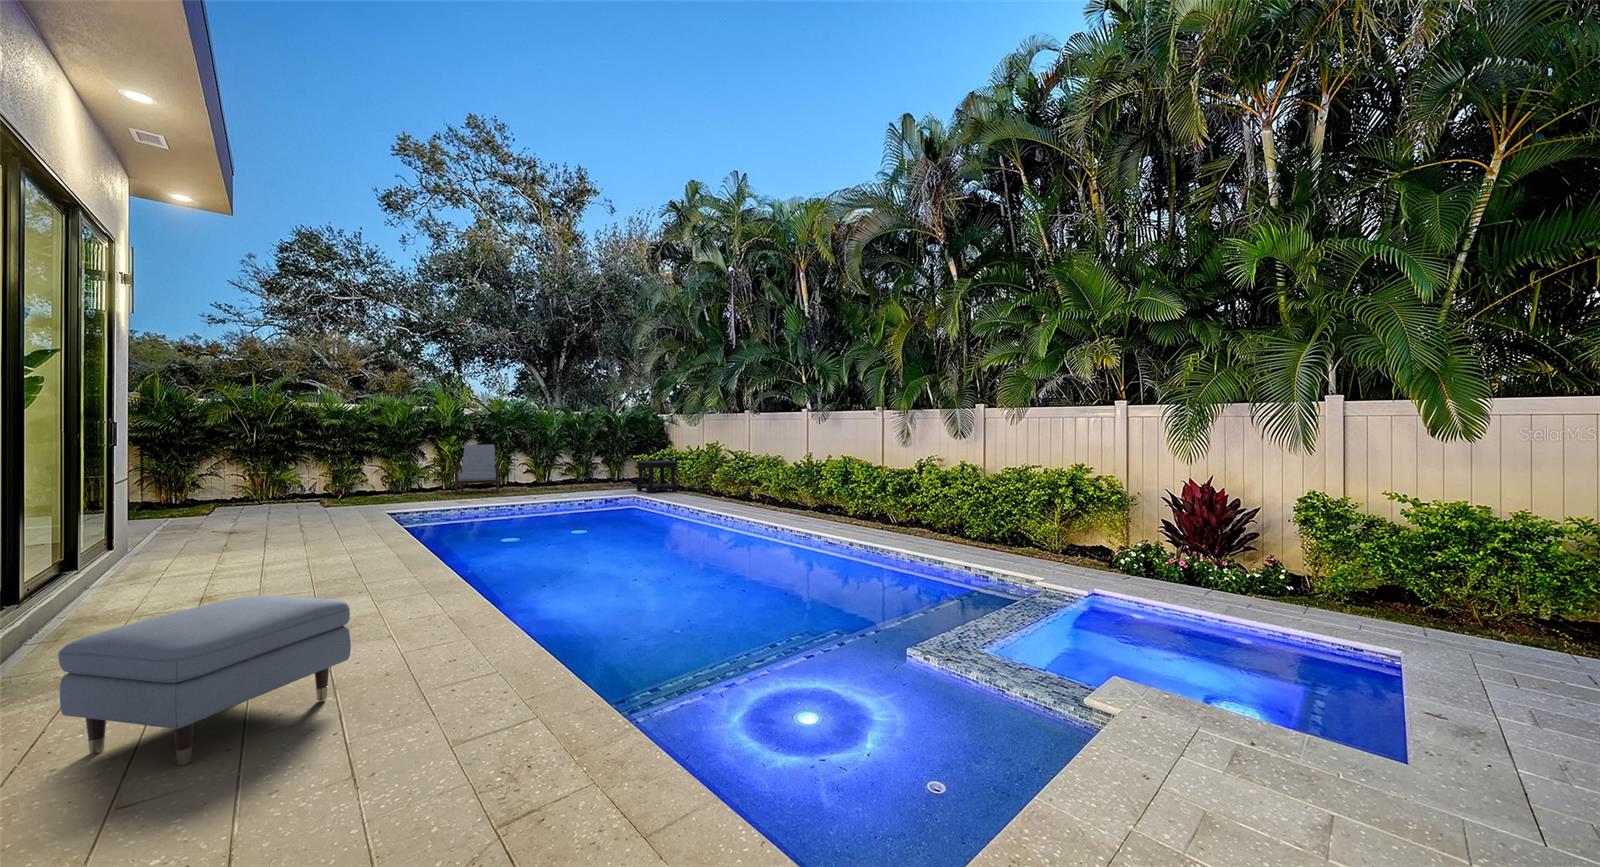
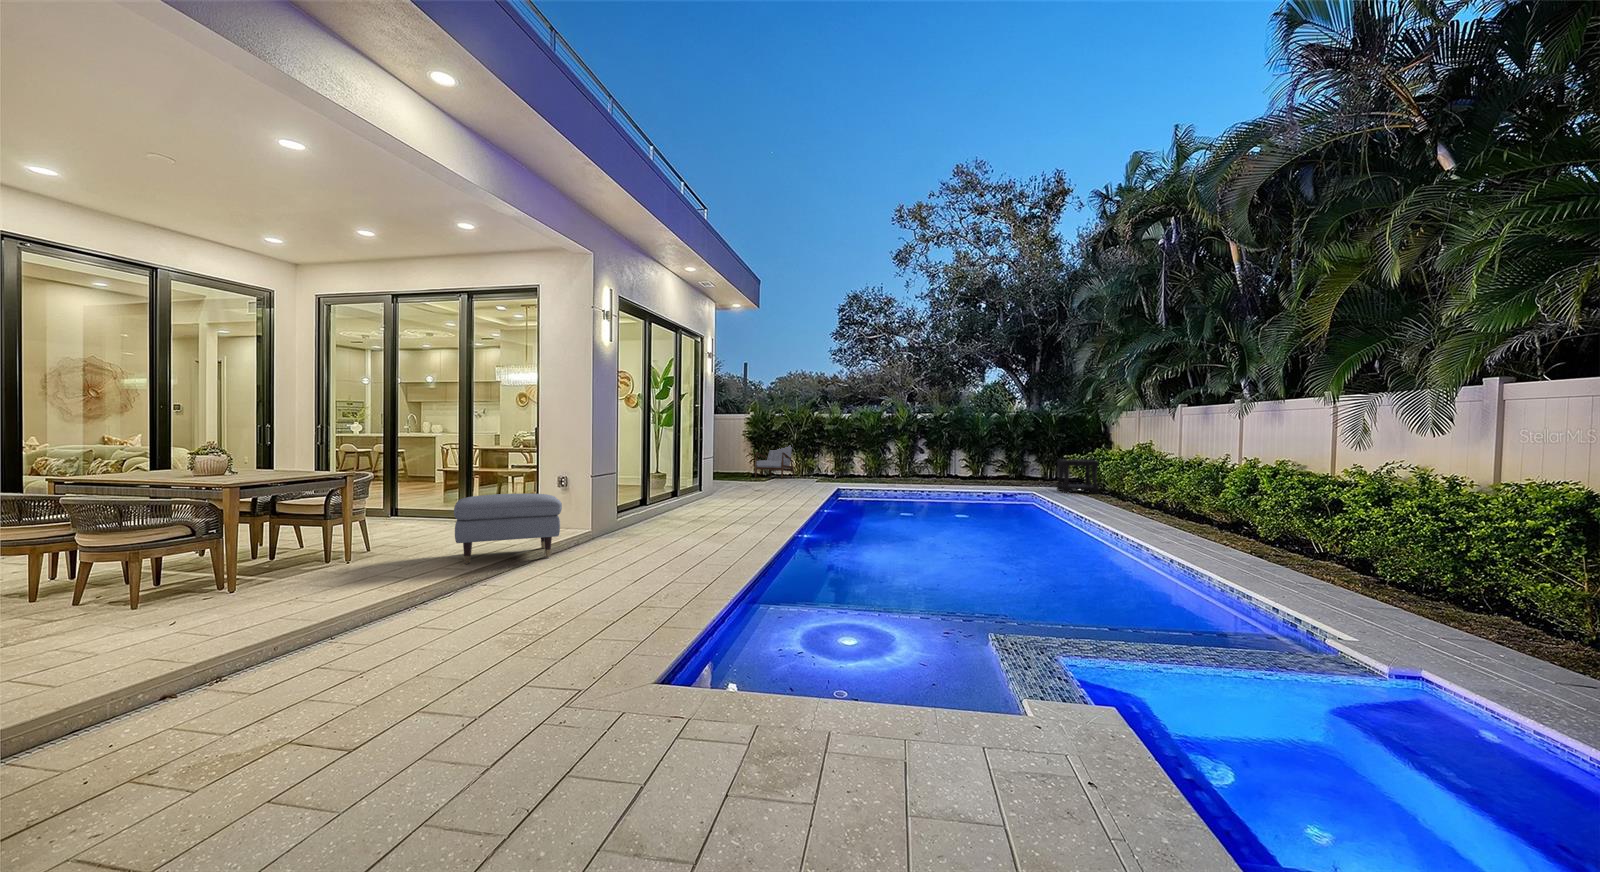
armchair: present [455,444,499,495] -> present [755,444,795,479]

